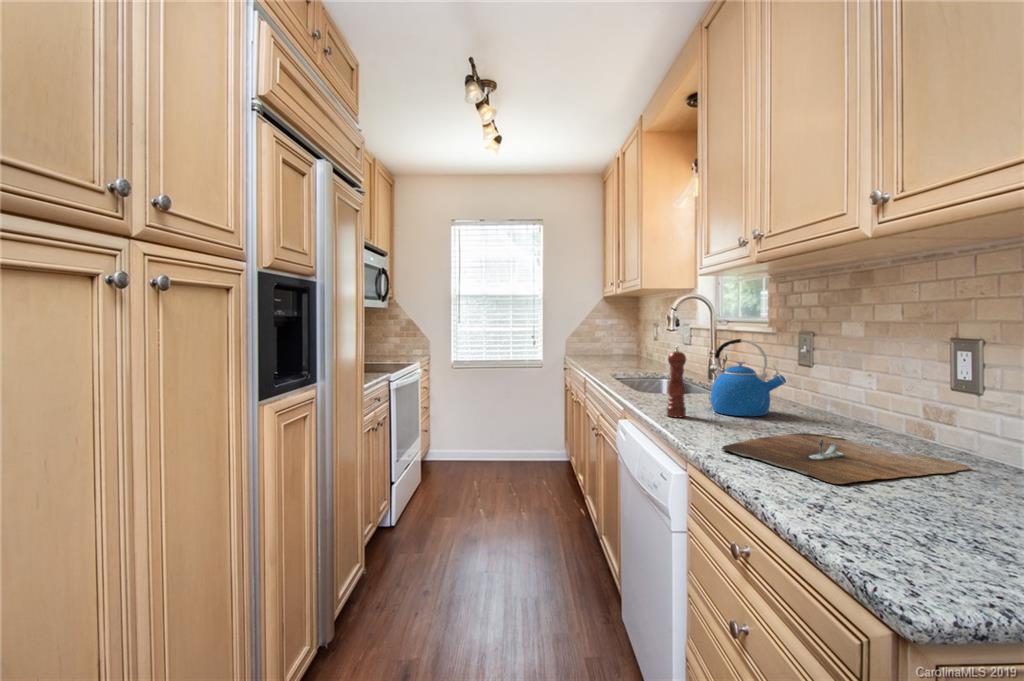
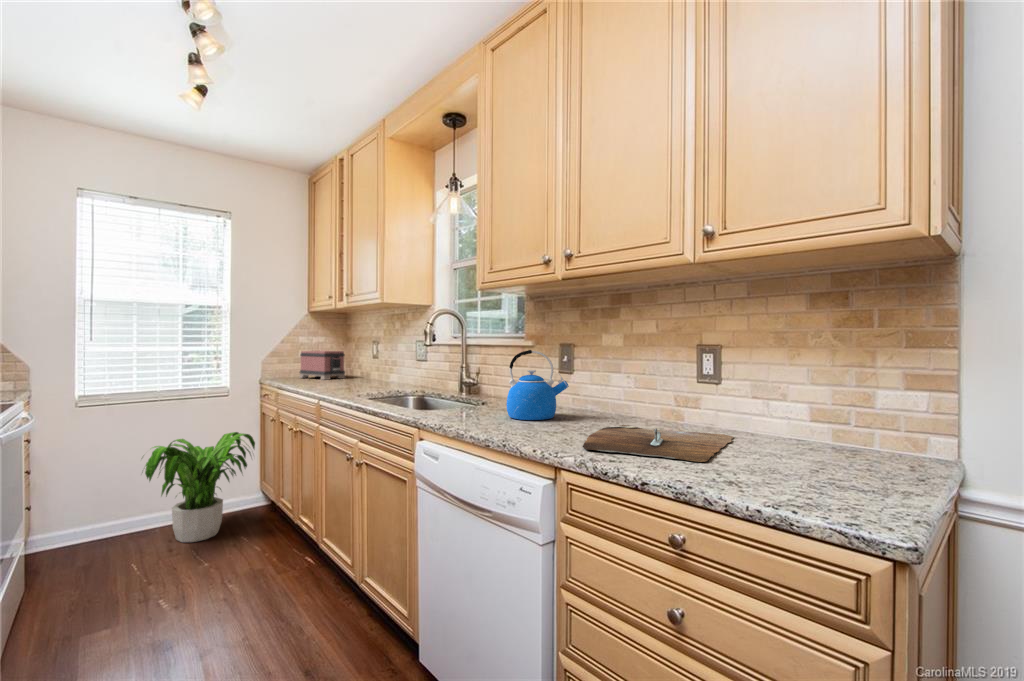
toaster: none [595,331,635,359] -> present [299,350,345,380]
pepper mill: present [667,346,686,417] -> none [481,357,500,428]
potted plant: none [475,399,555,482] -> present [145,432,255,542]

